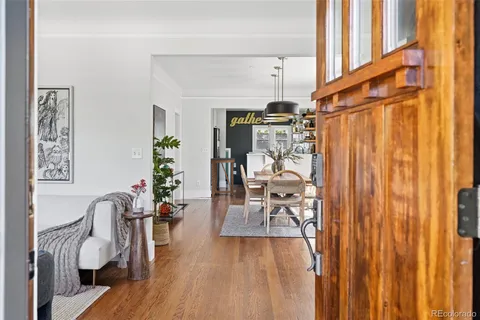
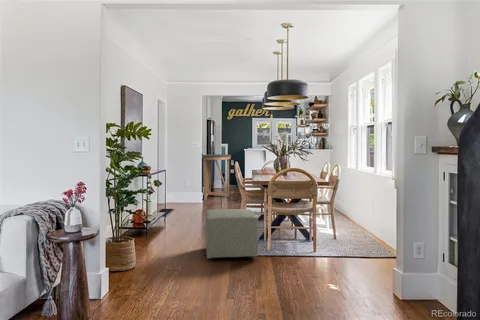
ottoman: none [219,202,260,240] -> present [206,209,258,260]

